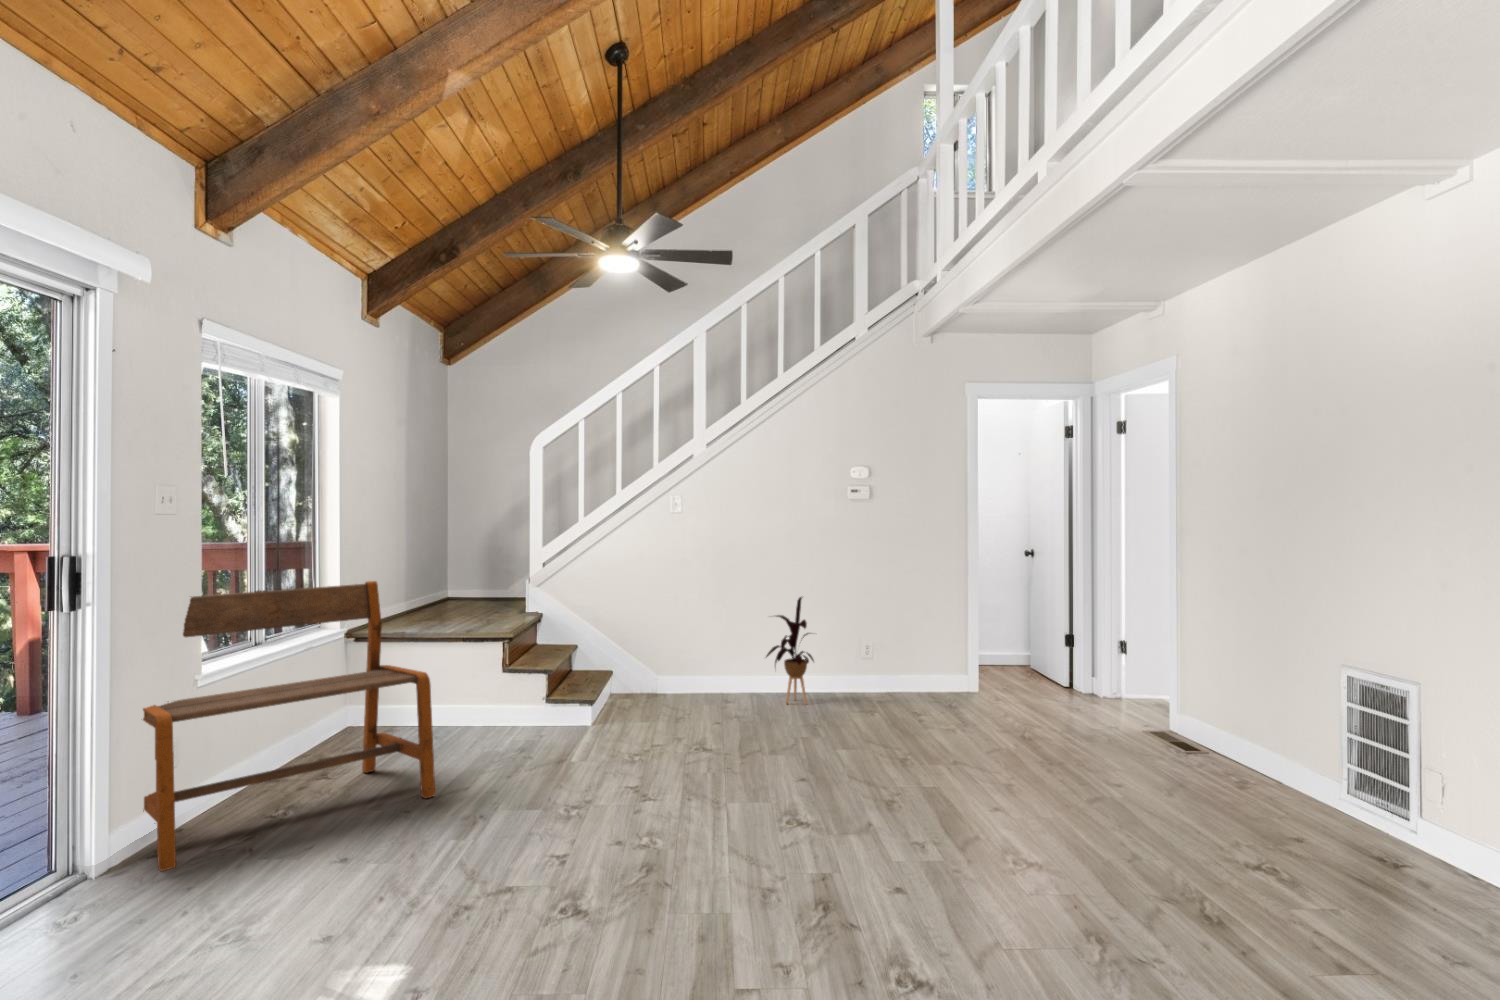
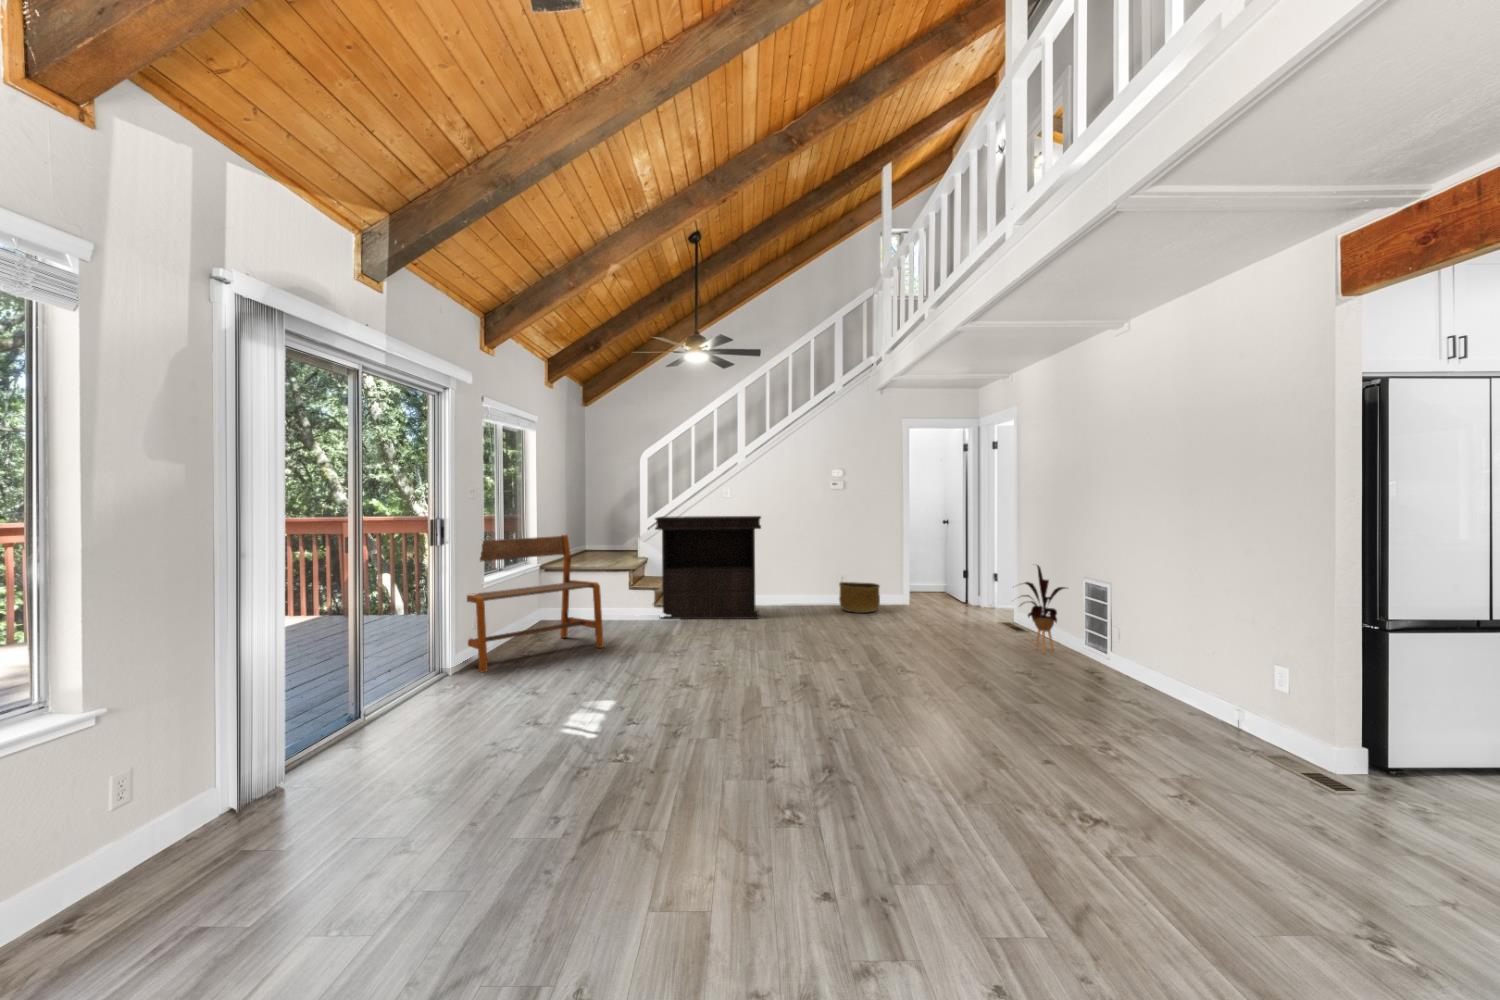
console table: none [548,544,733,725] -> present [655,516,761,619]
house plant: present [766,597,814,704] -> present [1021,565,1065,653]
basket: none [864,654,933,708] -> present [839,582,880,613]

